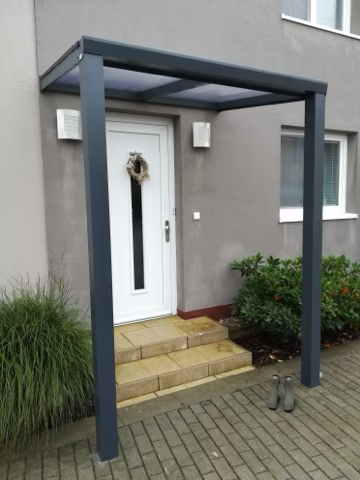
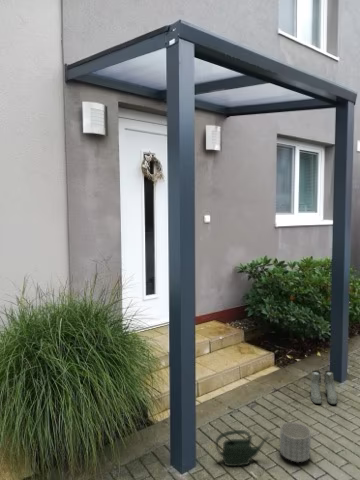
planter: none [202,424,231,464] -> present [280,422,311,462]
watering can: none [137,427,189,460] -> present [215,430,268,466]

